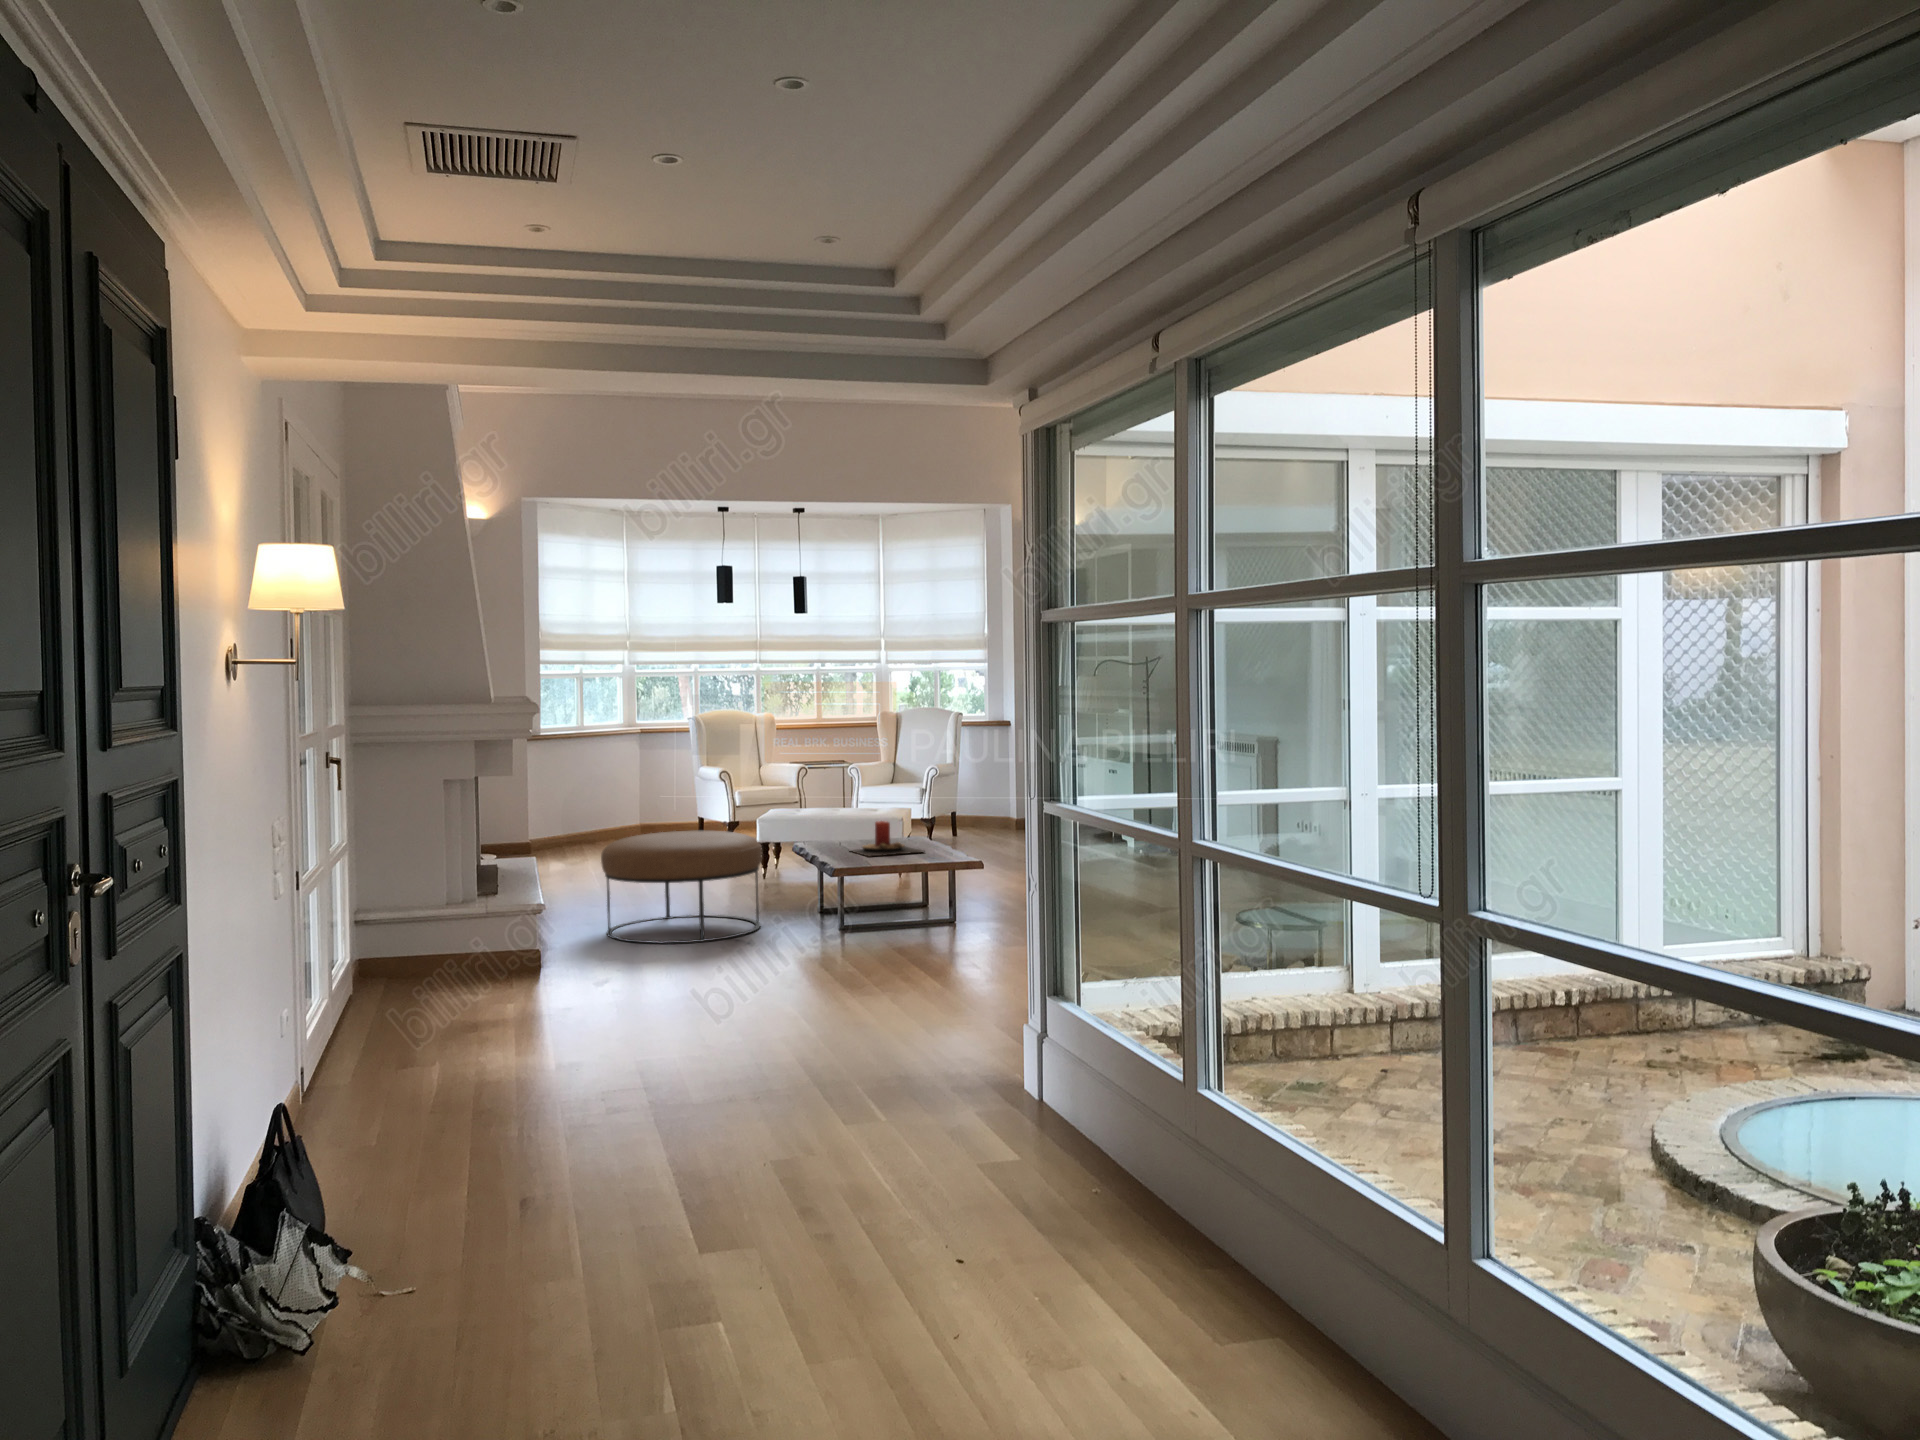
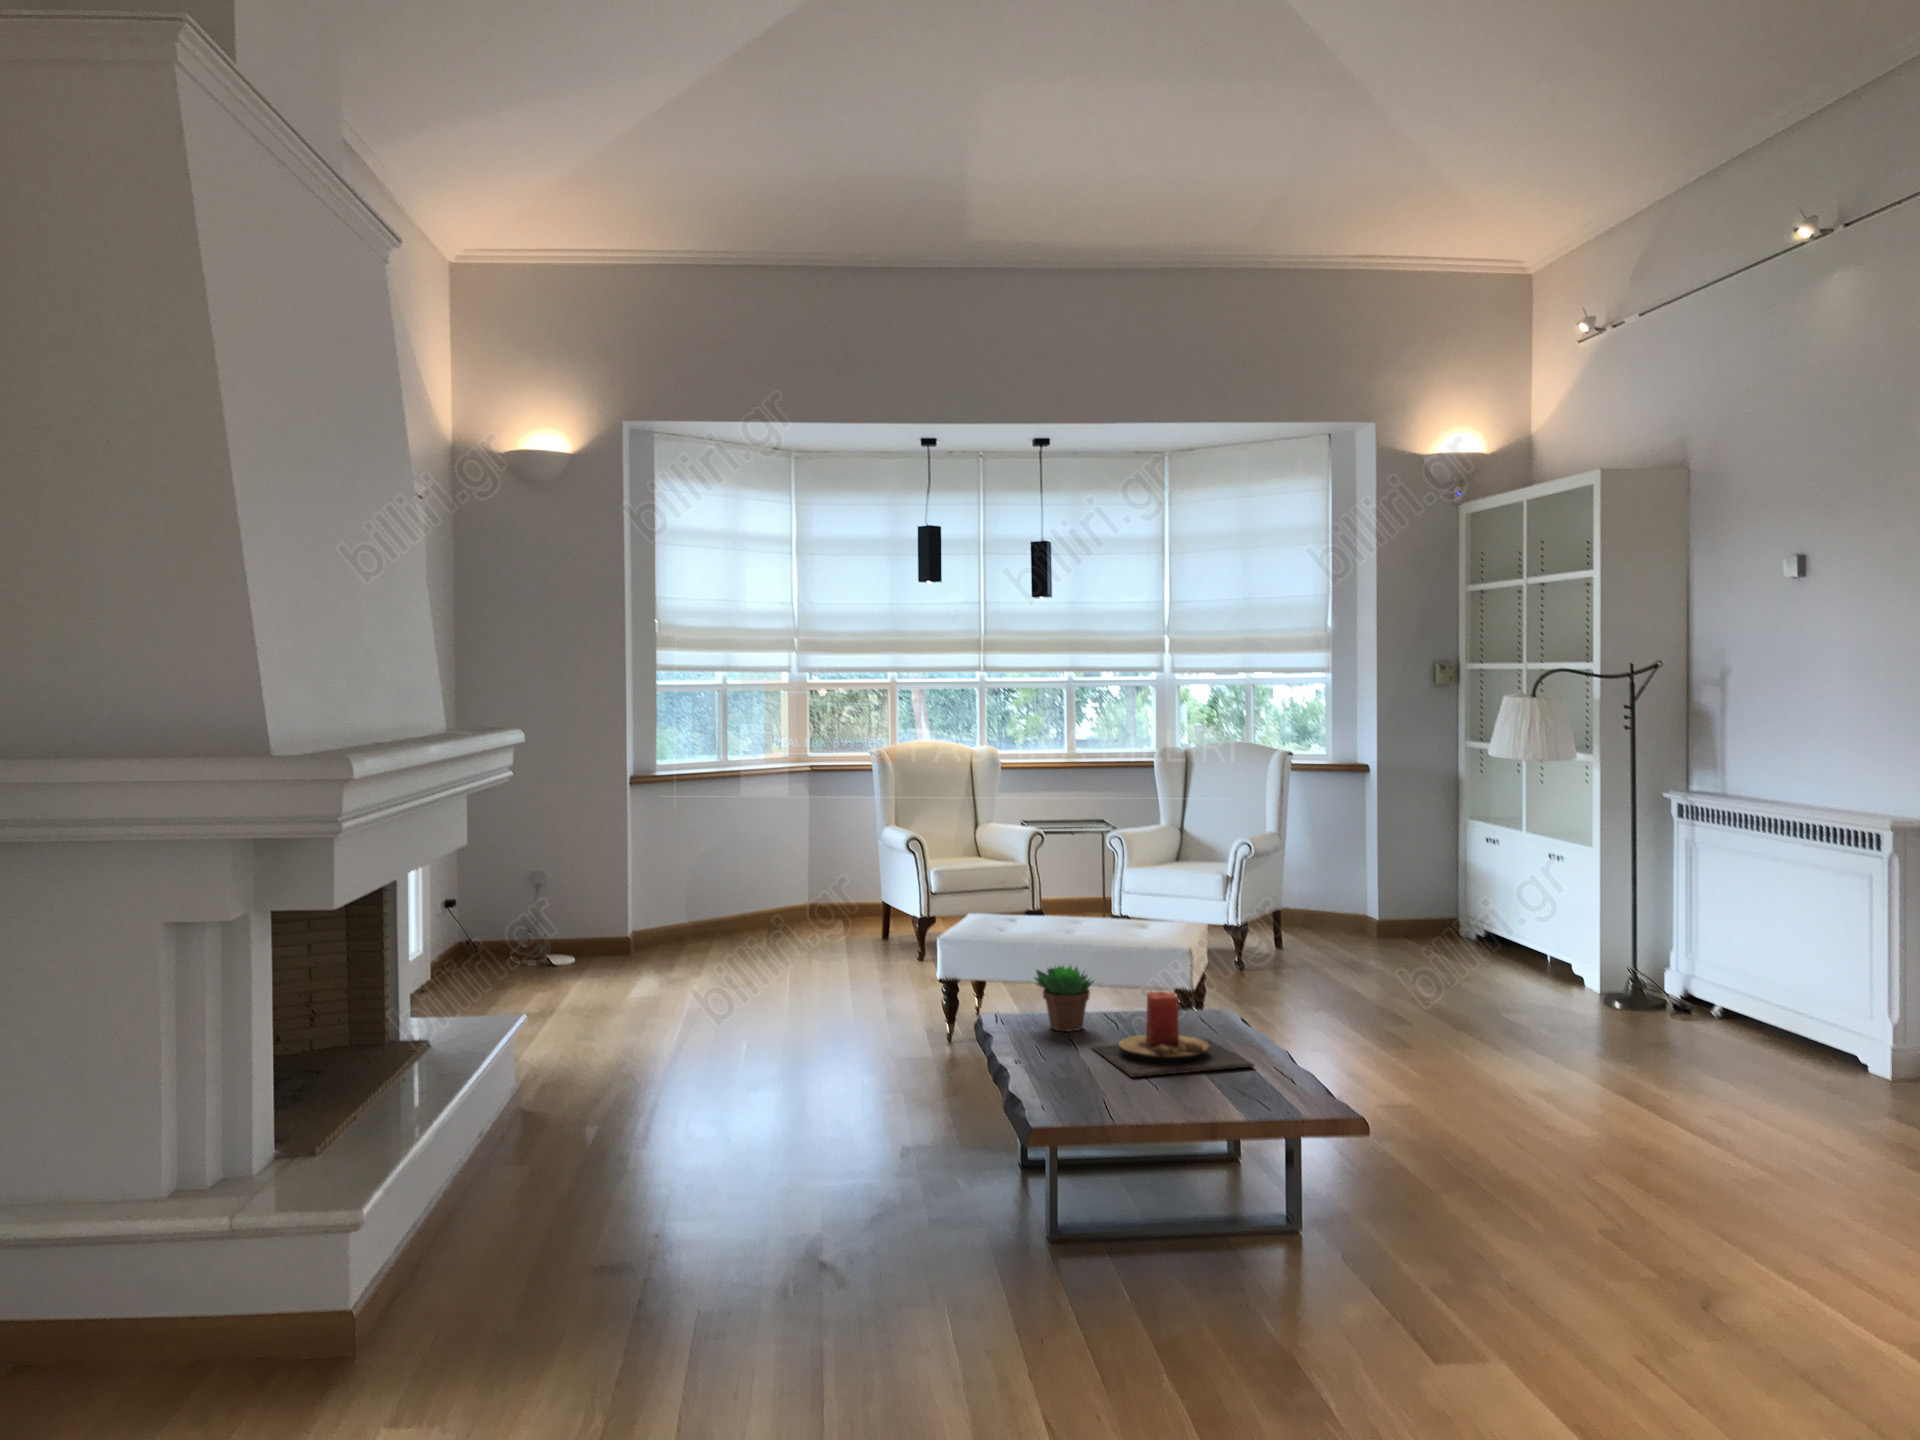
succulent plant: none [818,814,849,848] -> present [1034,965,1093,1031]
ottoman: present [601,831,762,943] -> none [551,1005,898,1301]

